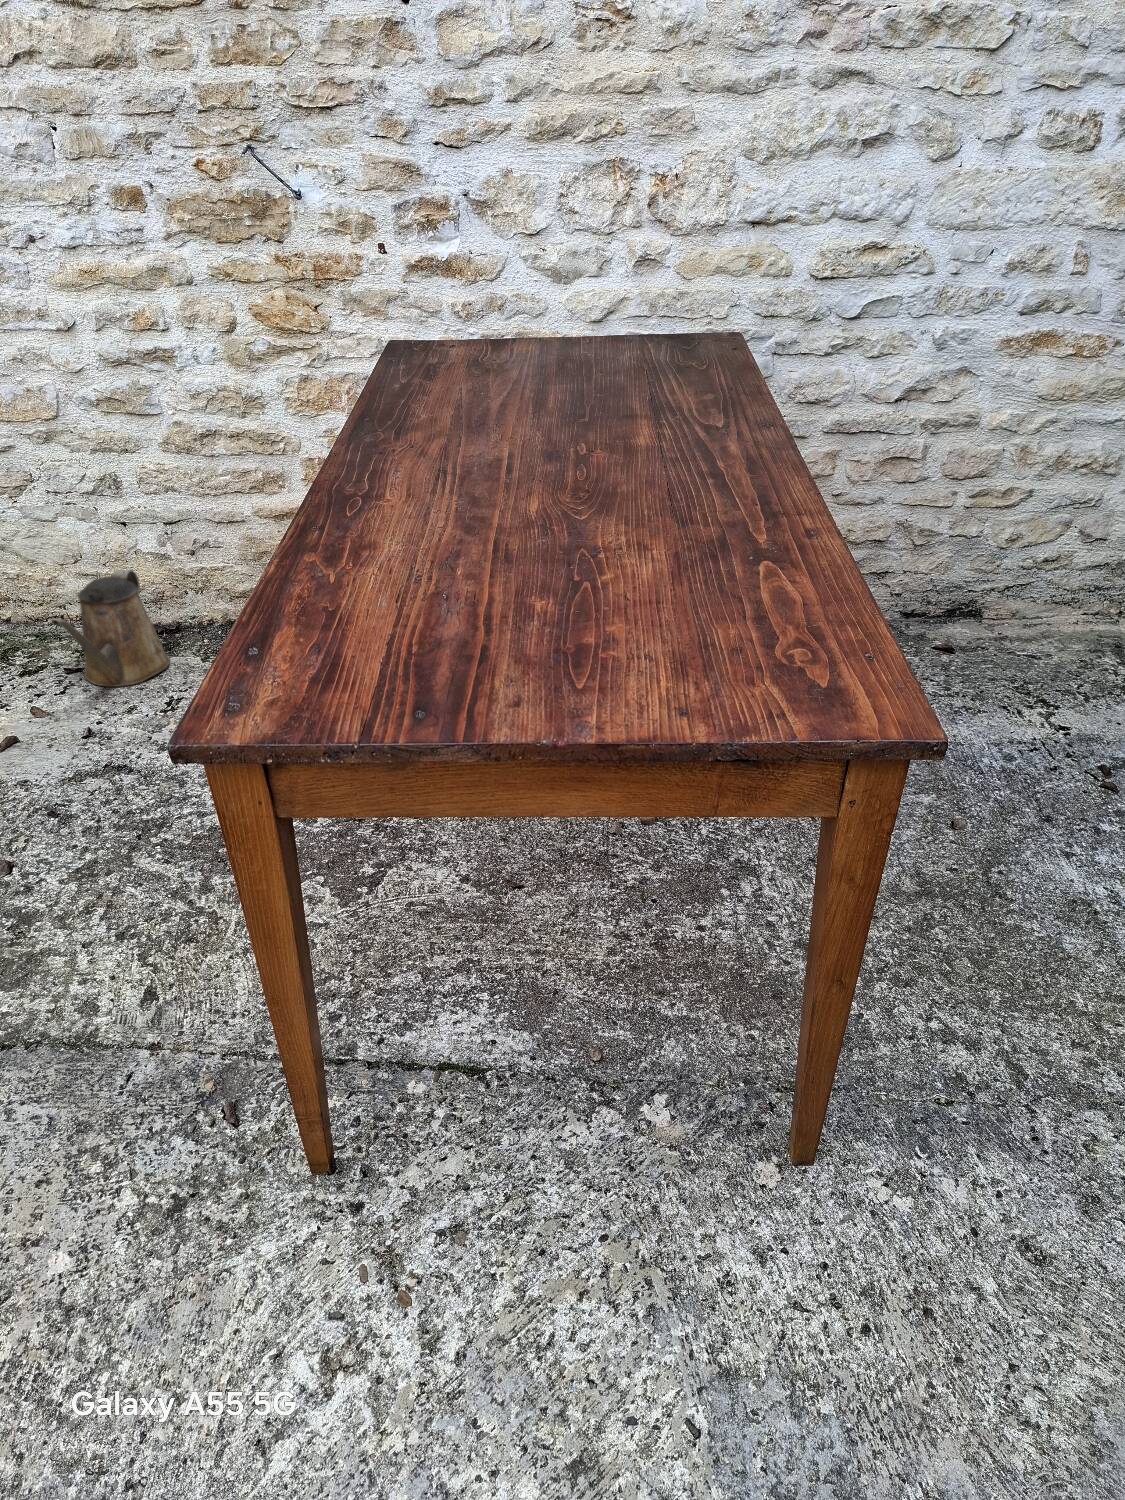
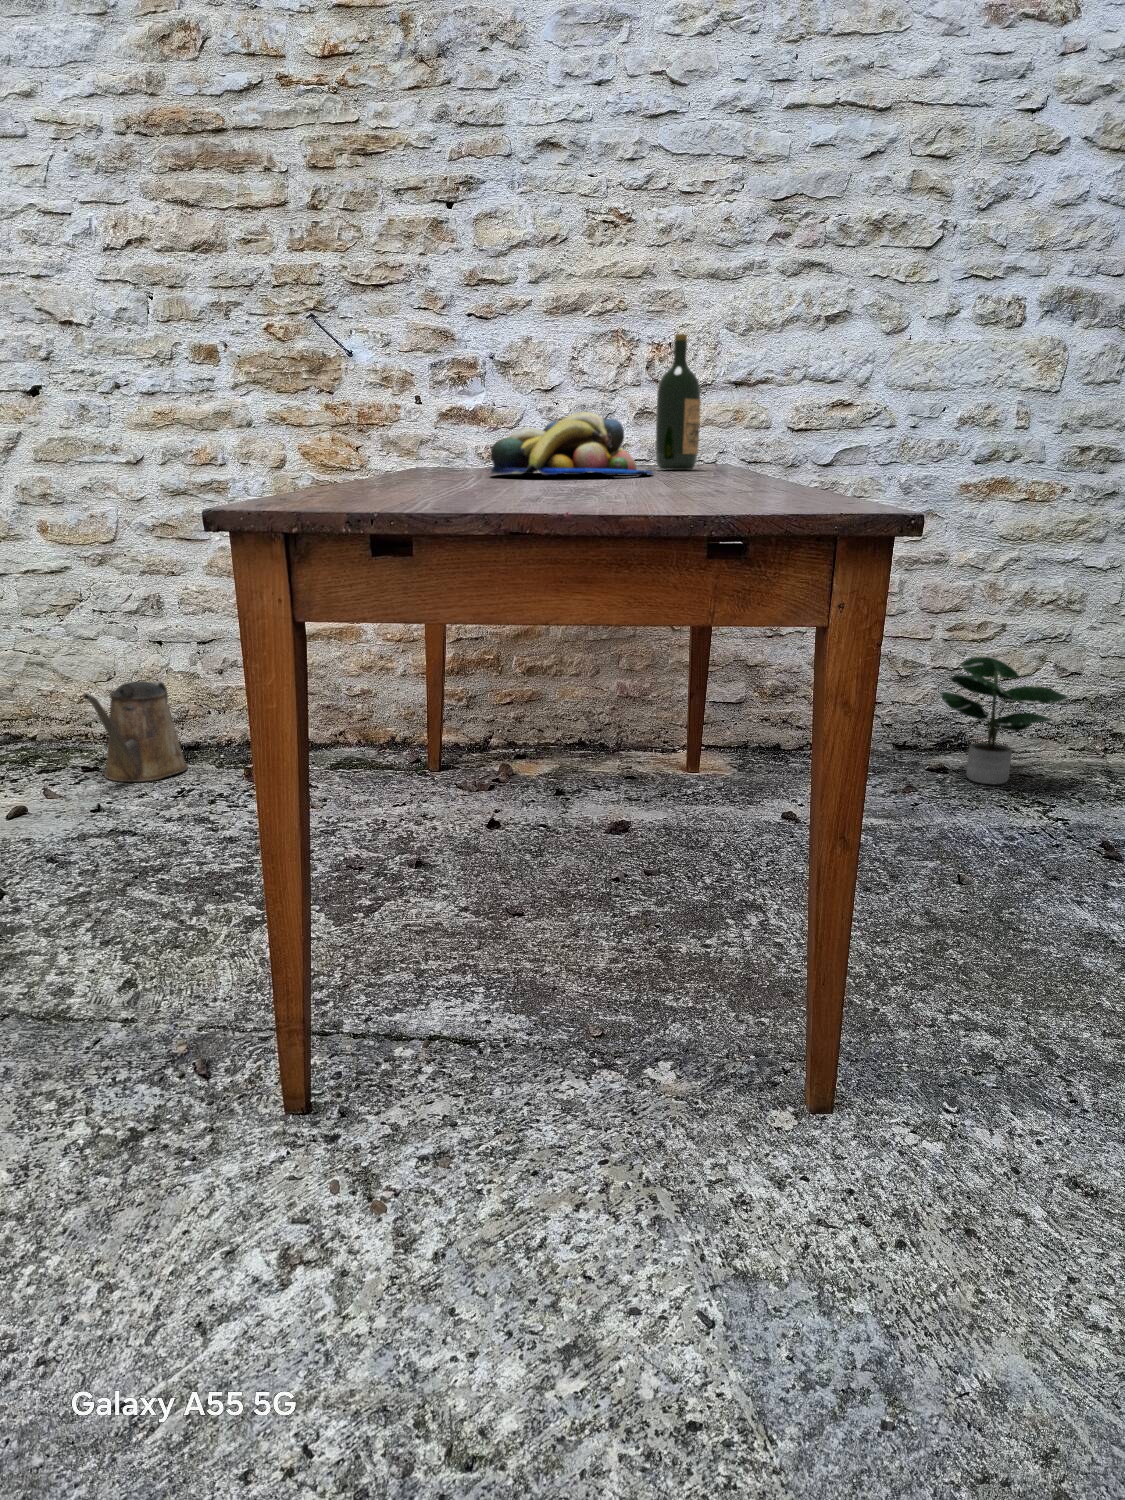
wine bottle: none [659,225,711,386] -> present [656,334,701,470]
fruit bowl: none [473,347,656,447] -> present [491,412,652,476]
potted plant: none [958,529,1094,671] -> present [941,657,1068,784]

